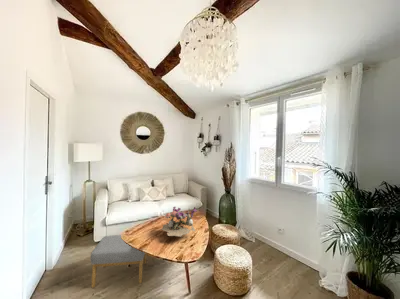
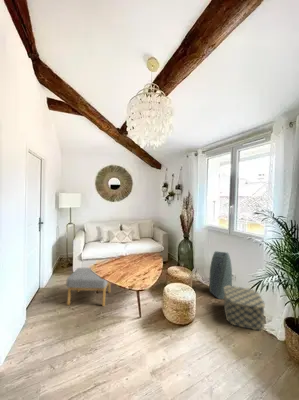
flower arrangement: present [161,207,197,237] -> none [120,247,150,271]
air purifier: none [258,207,281,259] -> present [209,251,232,299]
storage box: none [278,244,325,293] -> present [224,286,265,330]

